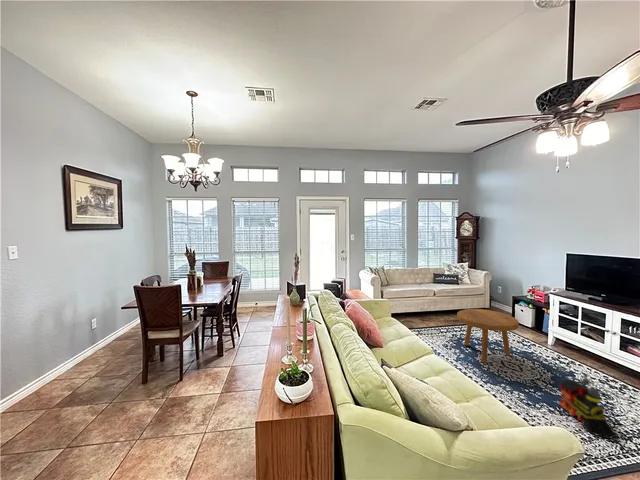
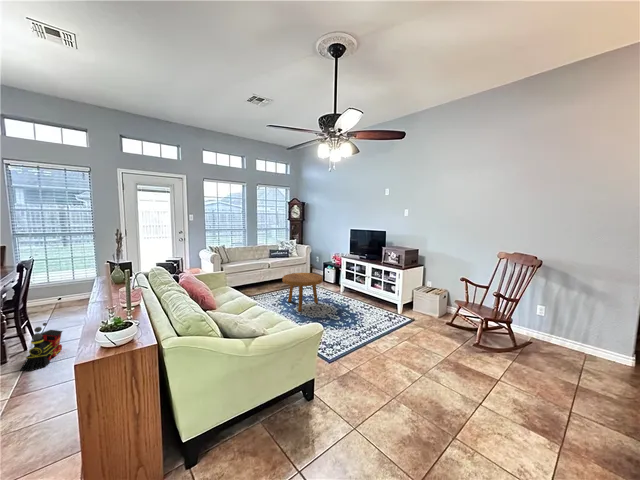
toy train: present [560,374,617,439] -> present [20,323,62,371]

